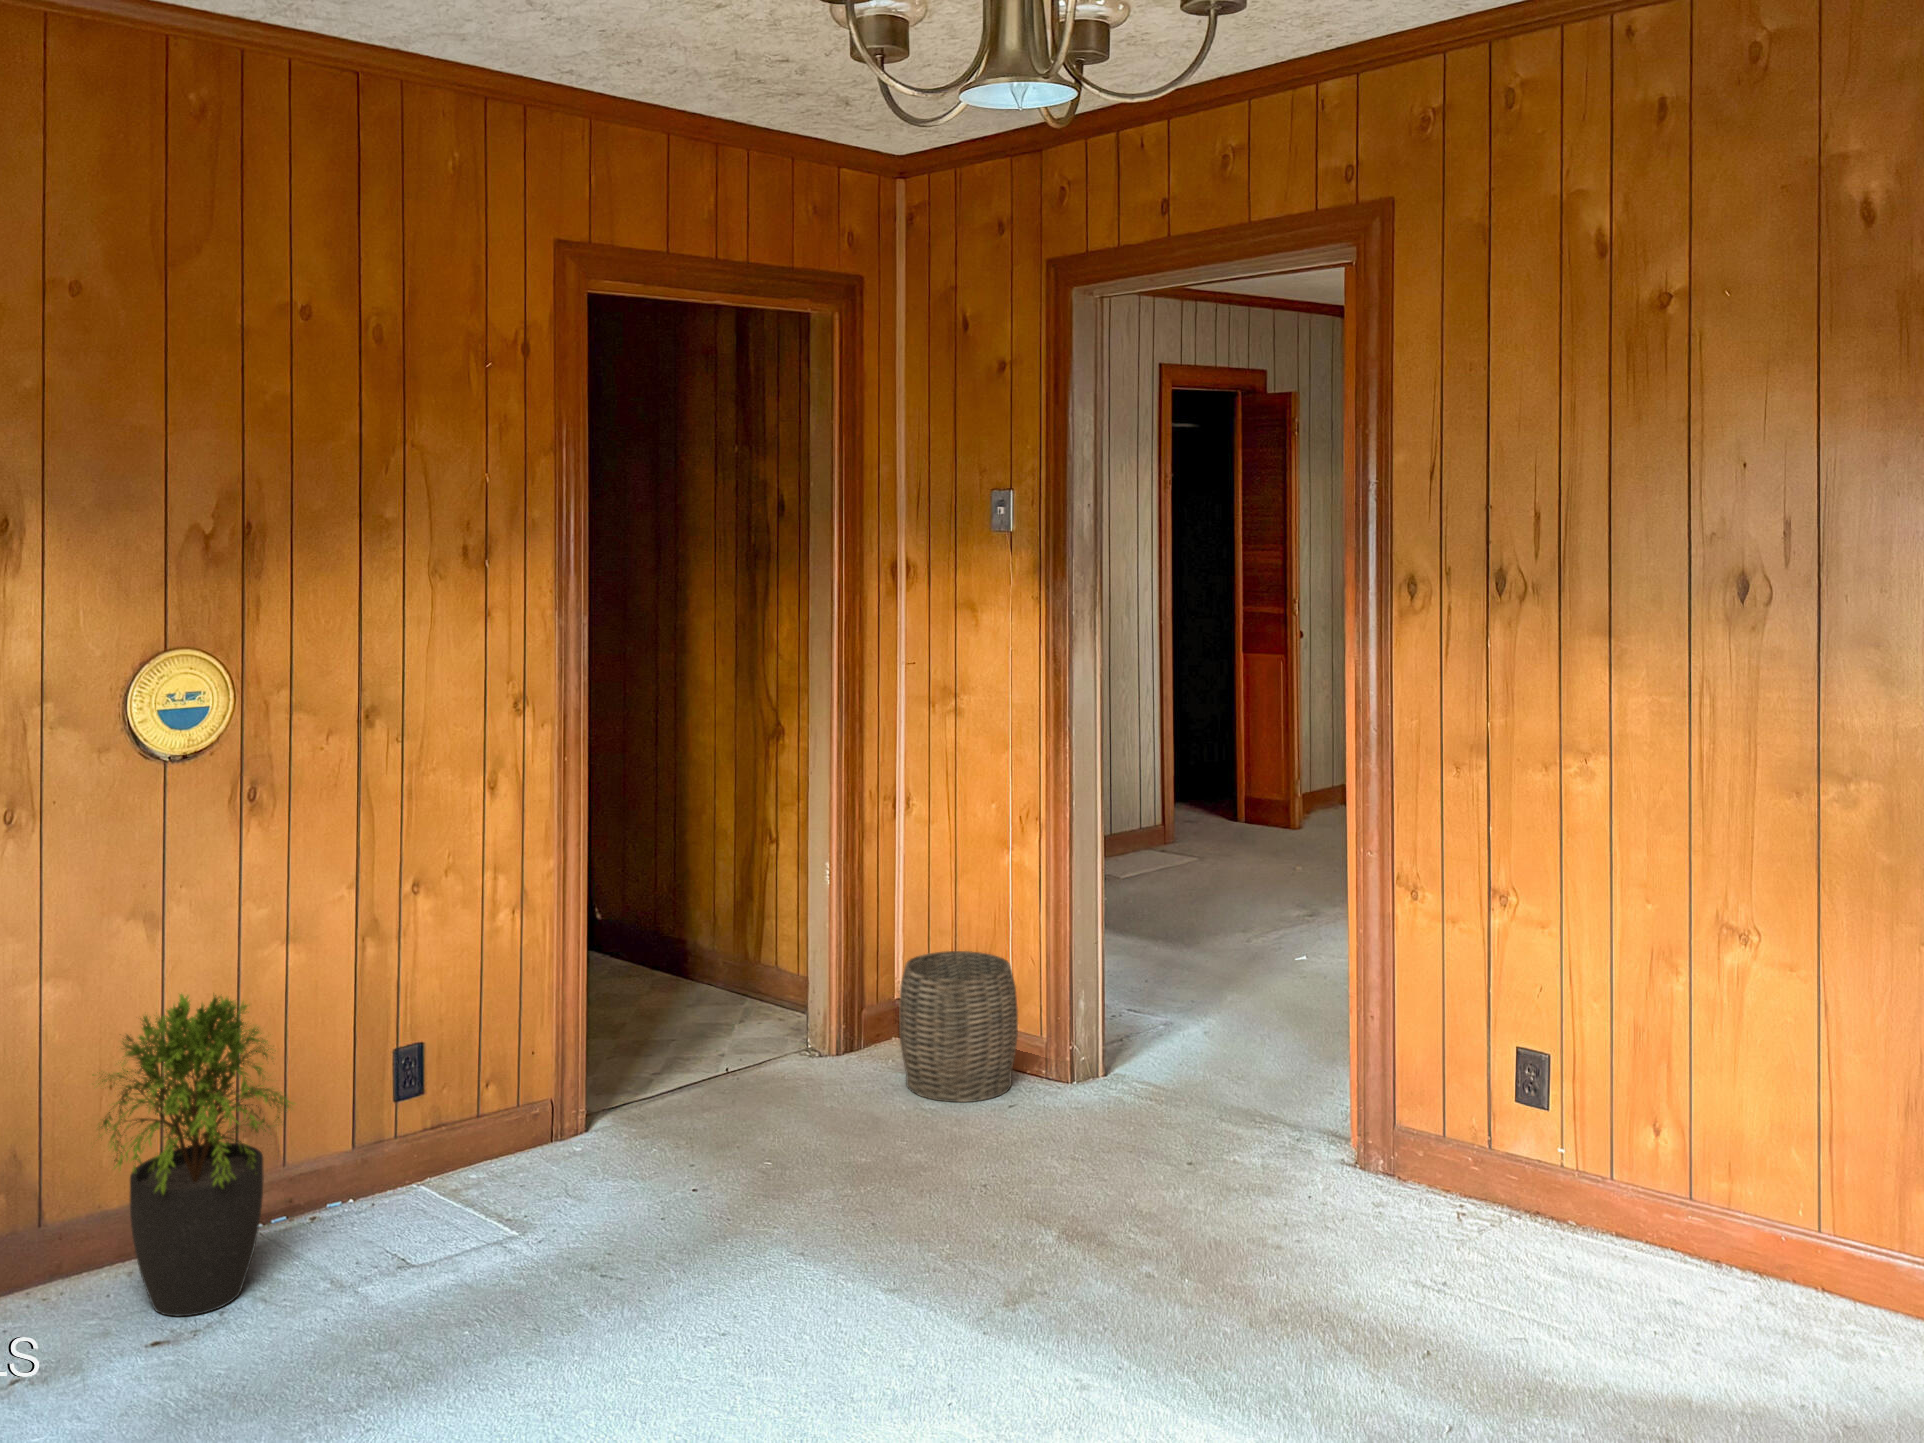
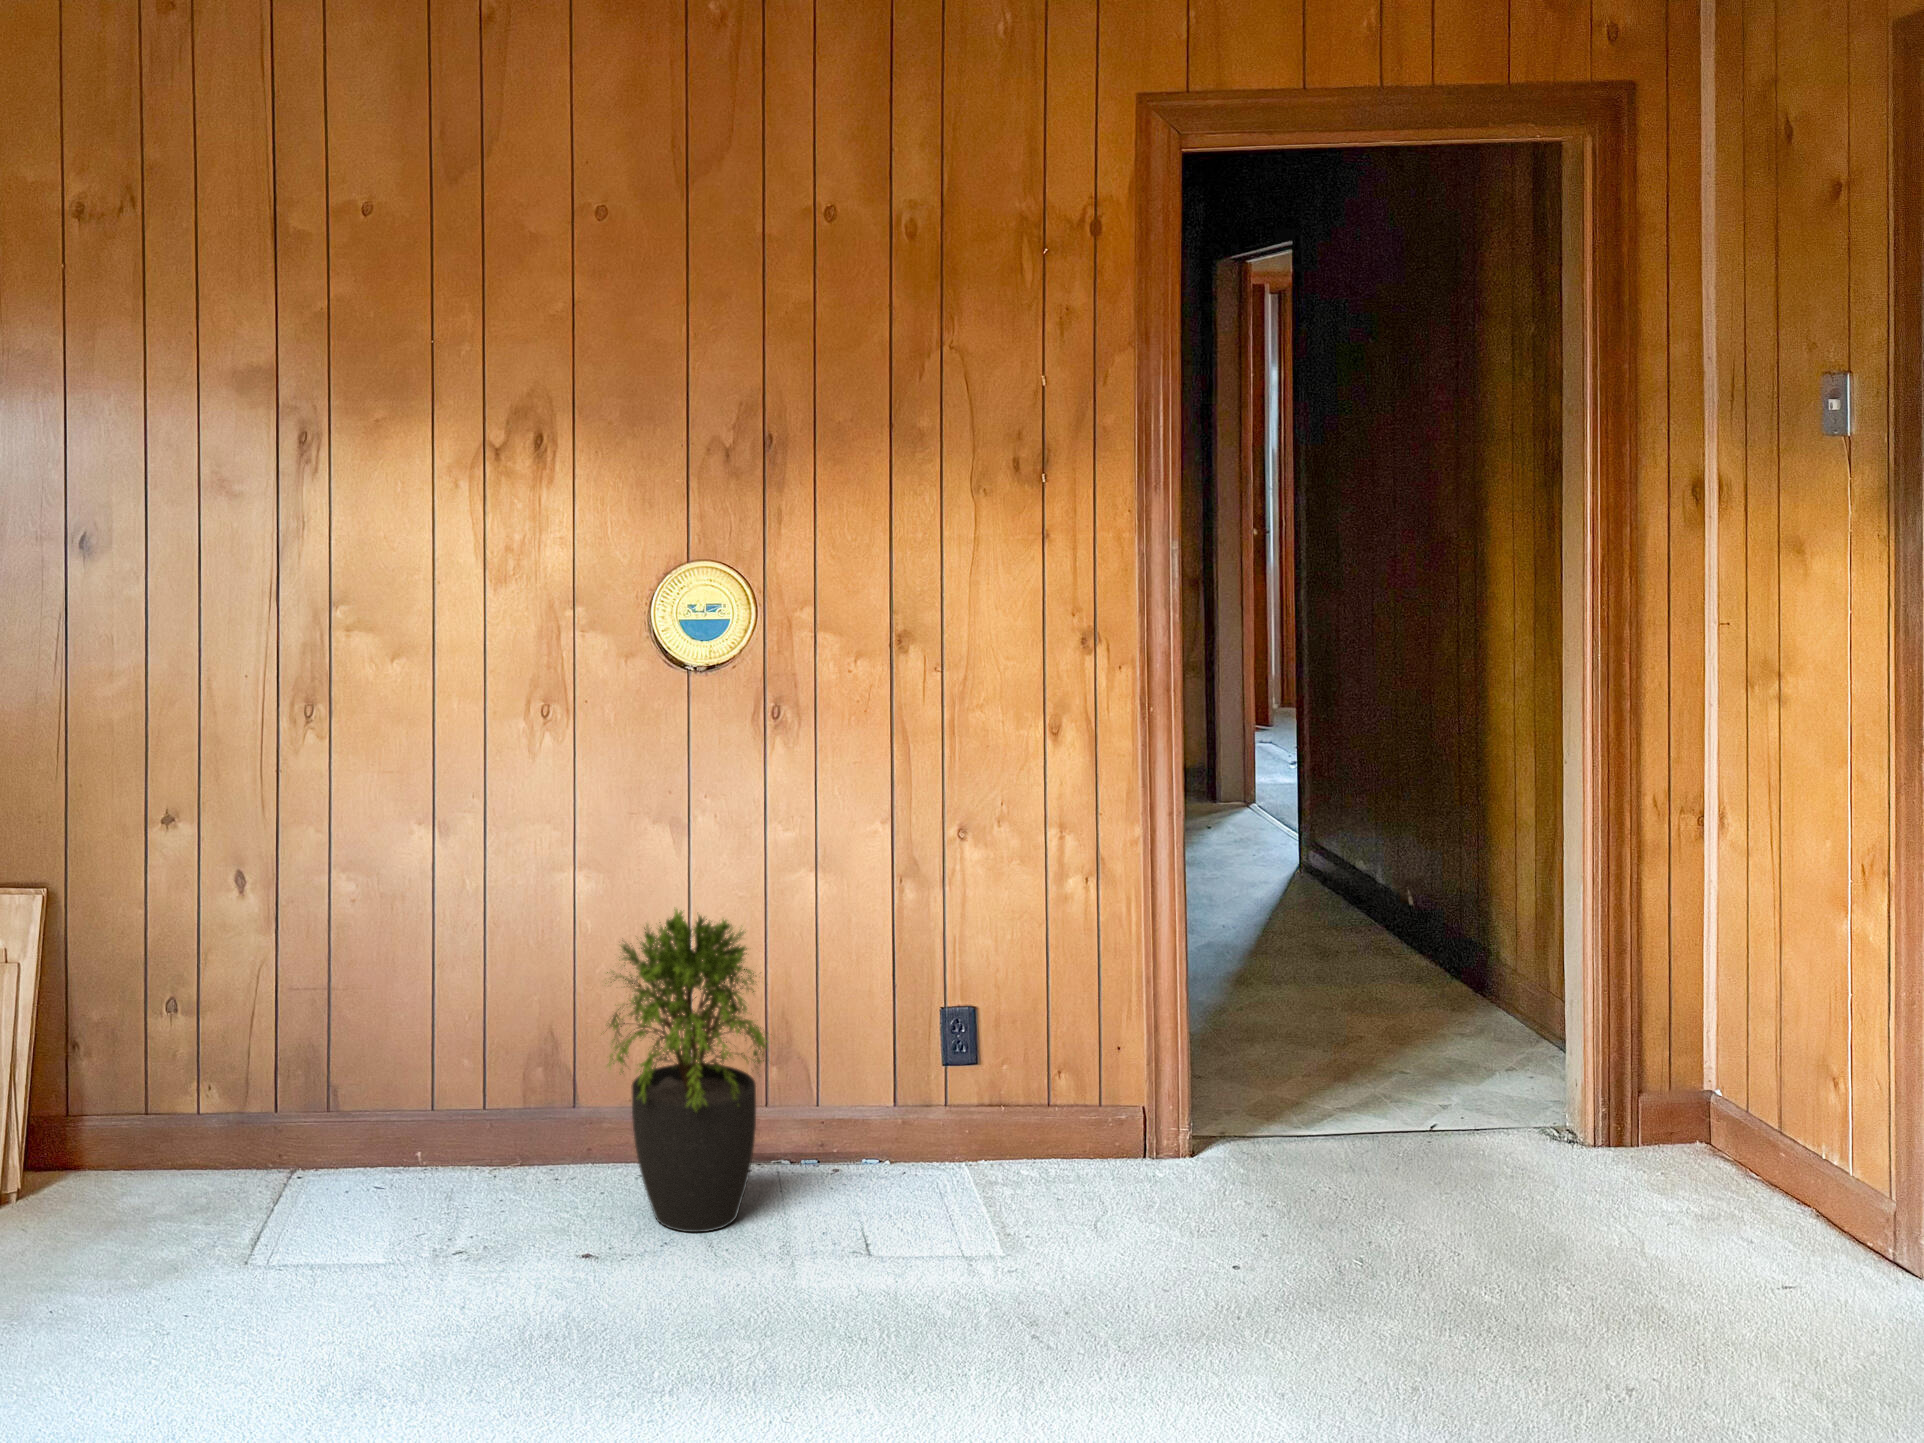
woven basket: present [899,951,1018,1102] -> none [1634,1028,1835,1257]

